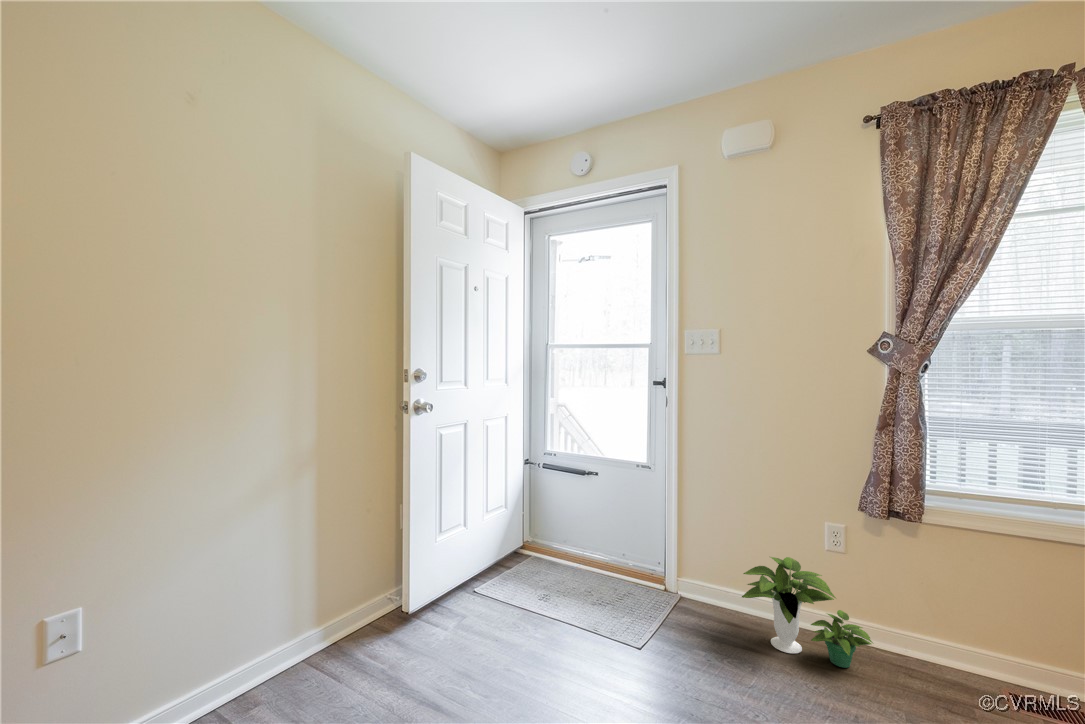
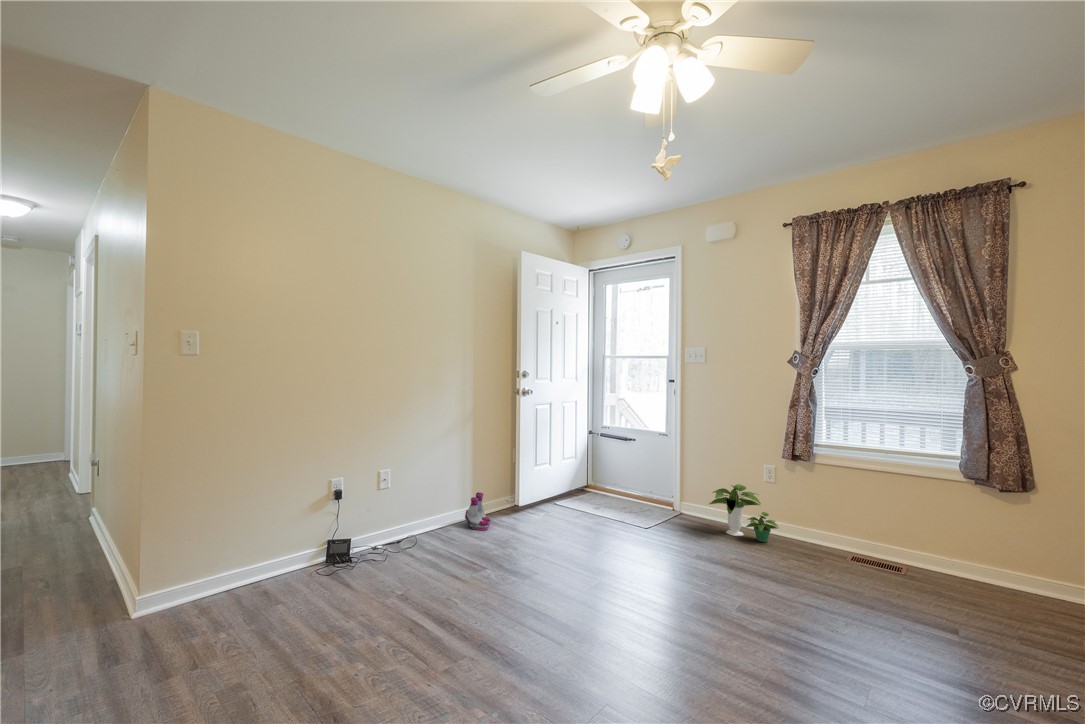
boots: none [291,608,347,696] -> present [465,492,490,530]

